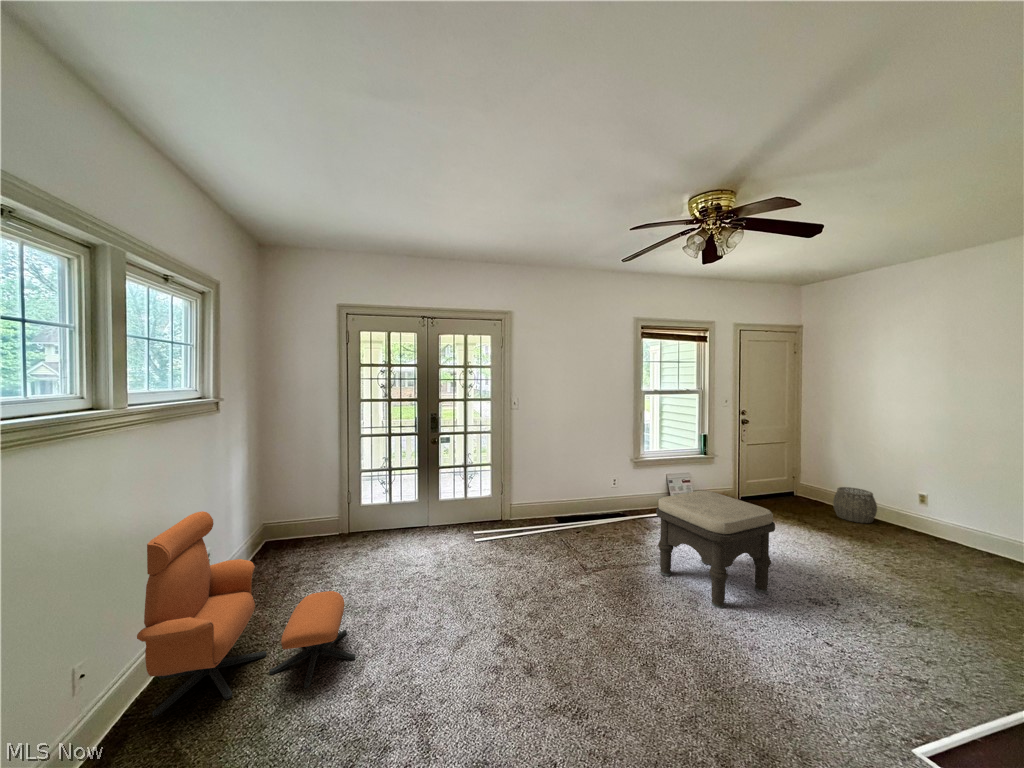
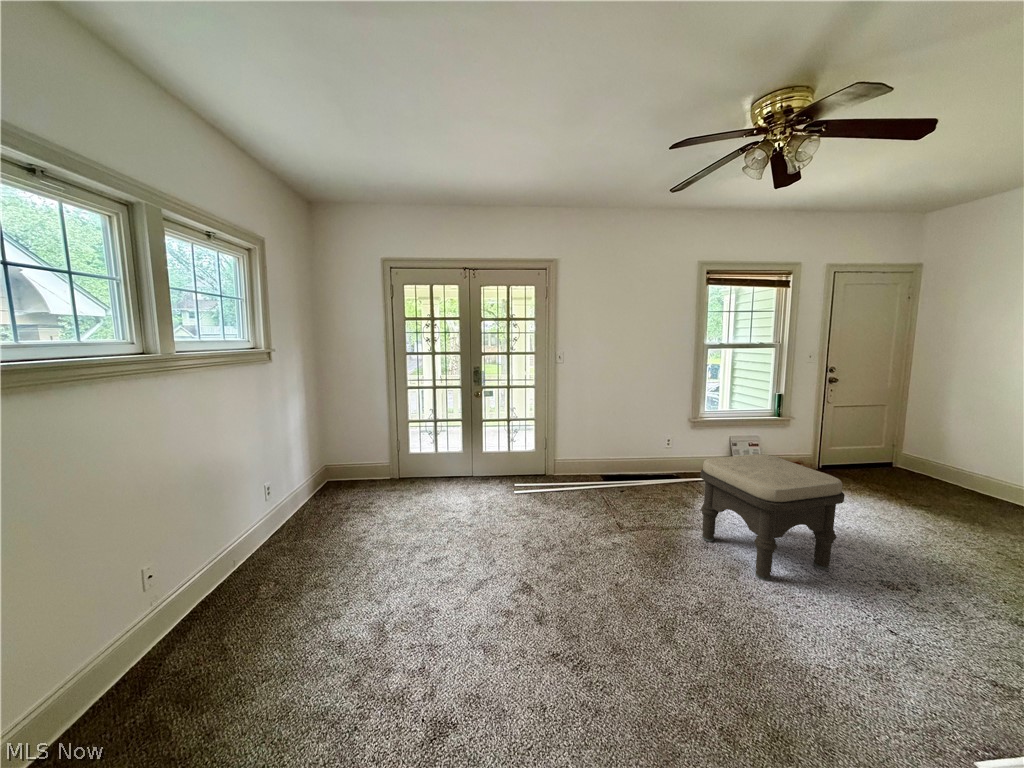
woven basket: present [833,487,877,523] -> none [941,459,1004,503]
lounge chair: present [137,511,355,717] -> none [194,449,382,614]

